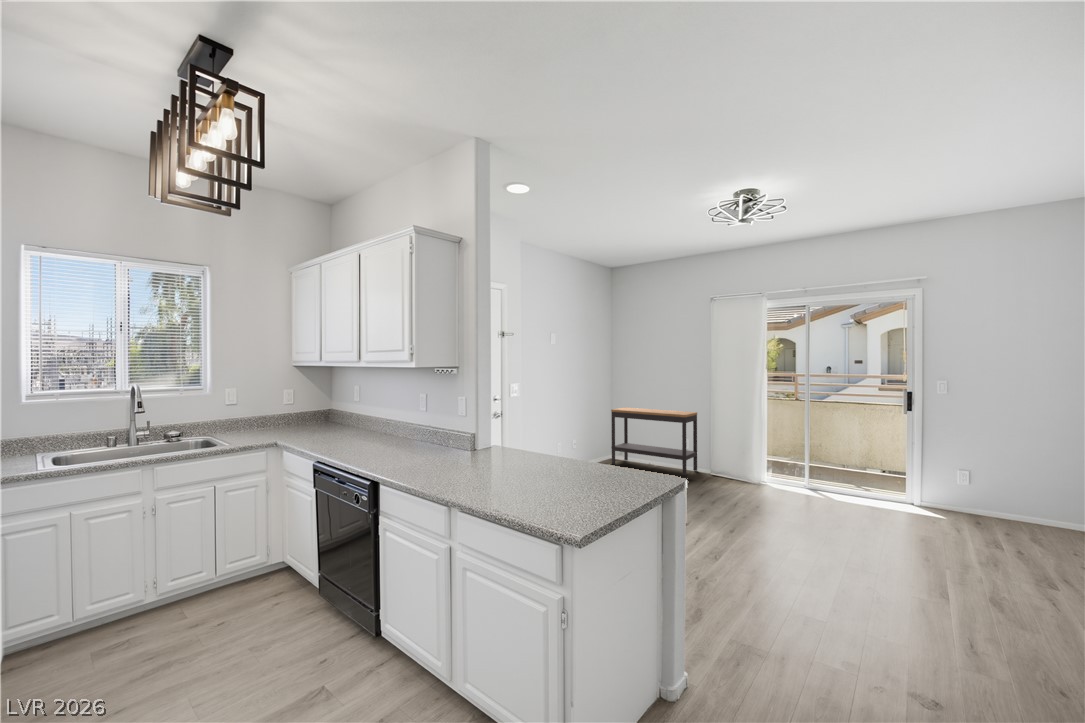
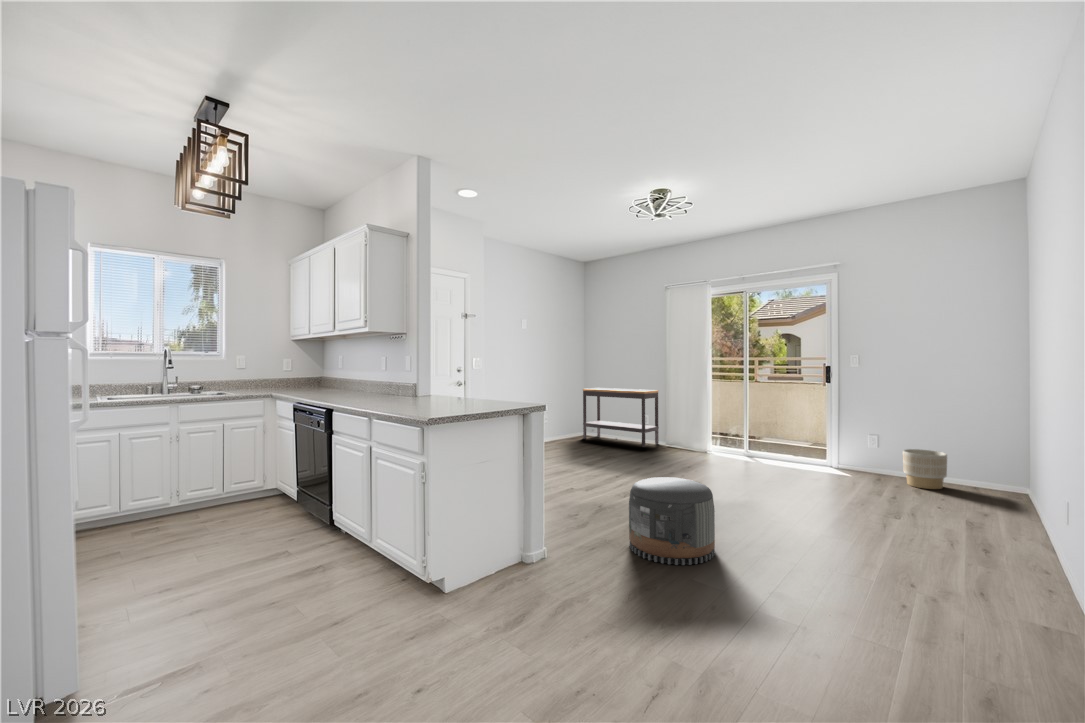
planter: none [1004,489,1061,537] -> present [903,449,947,489]
pouf: none [778,560,907,699] -> present [629,477,715,565]

